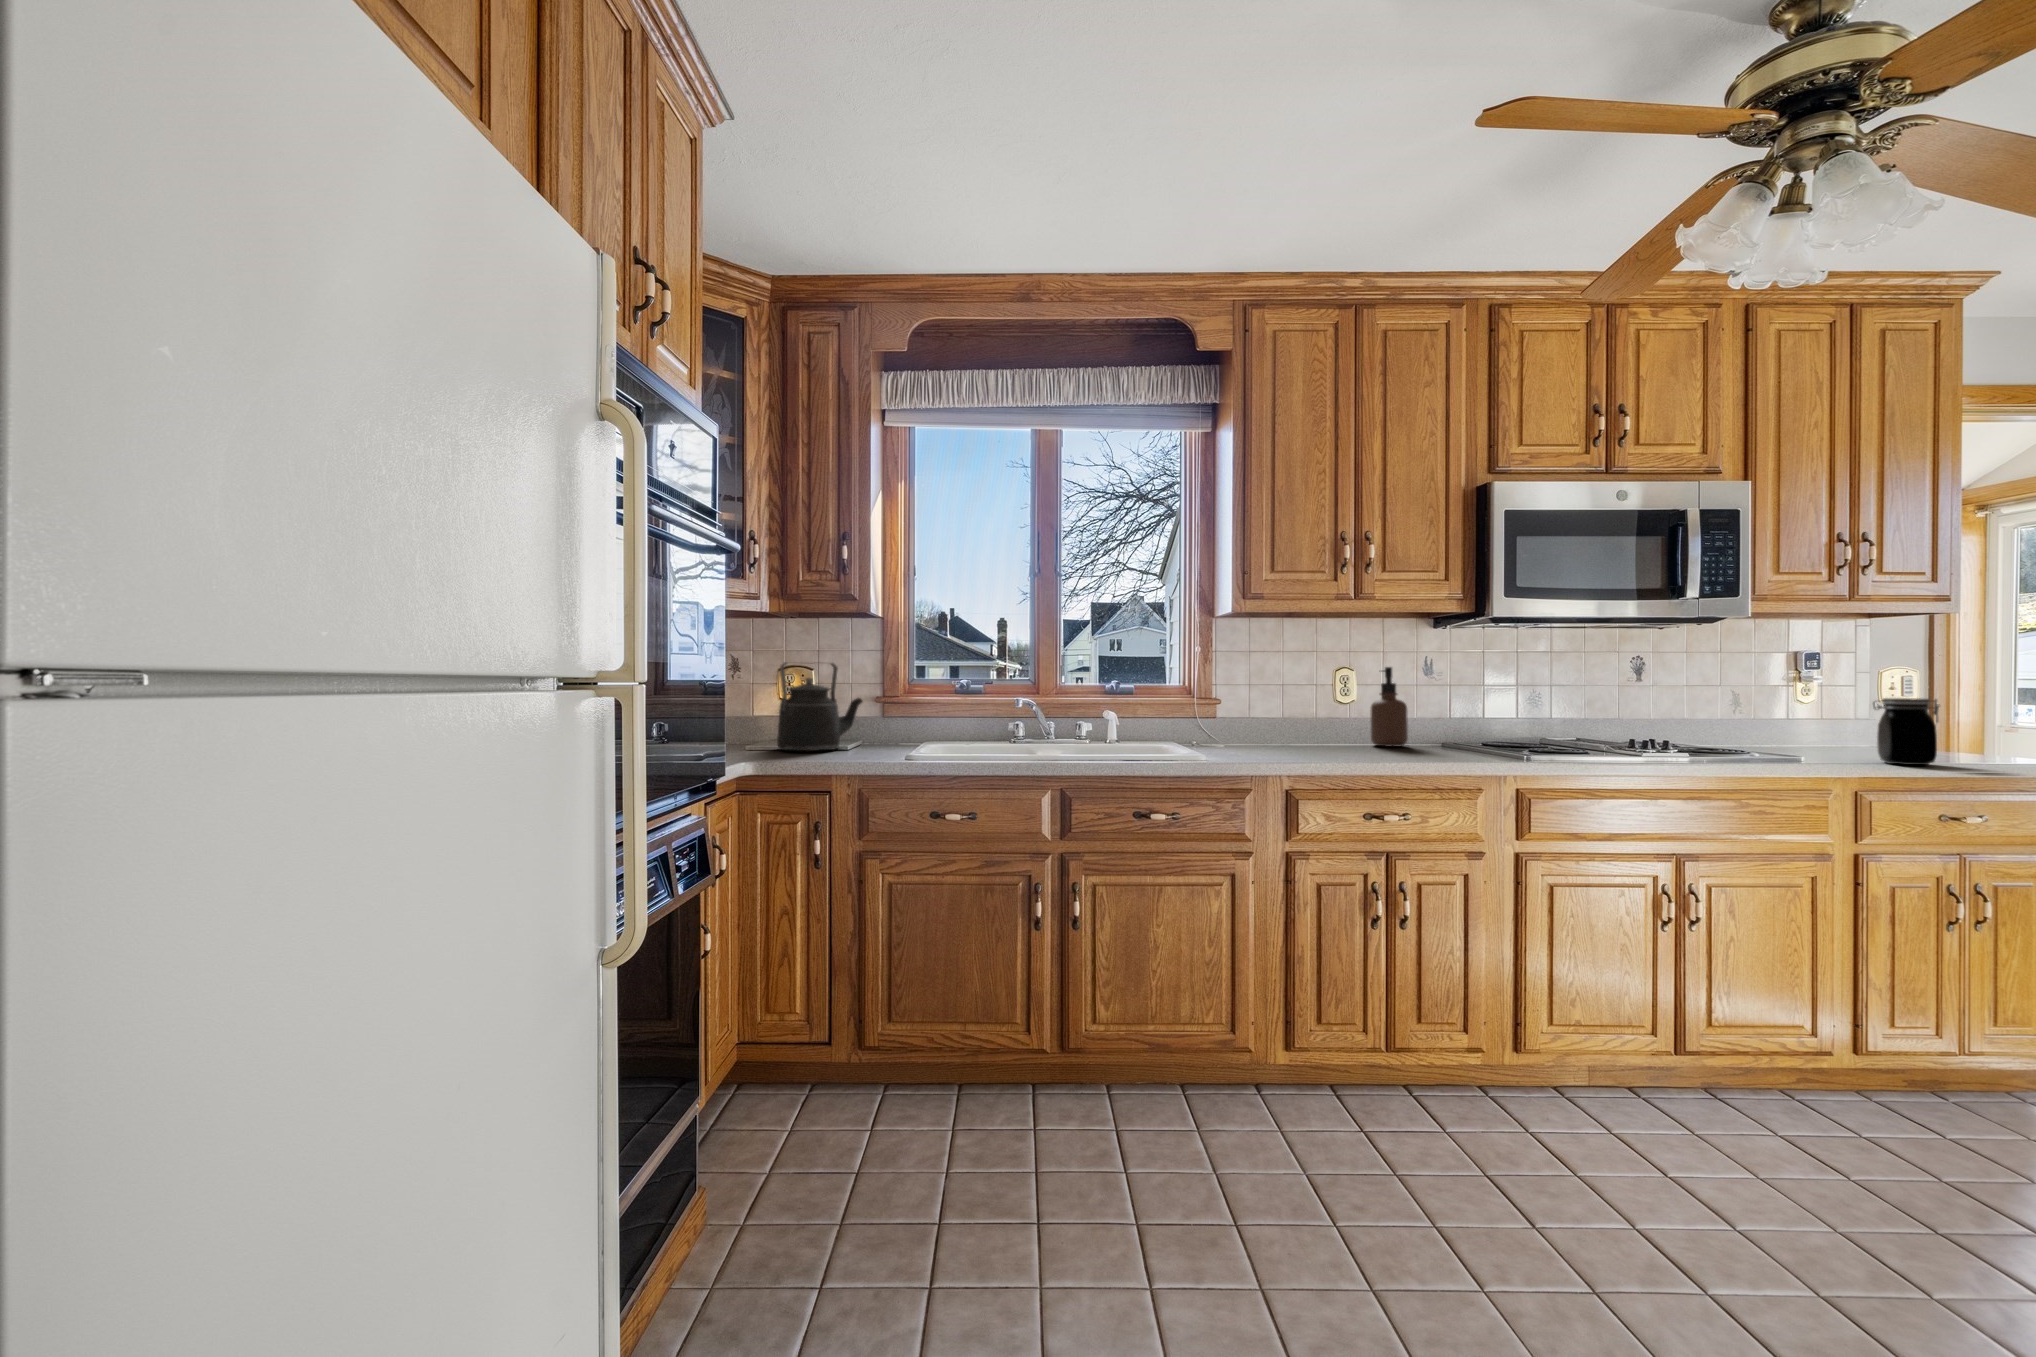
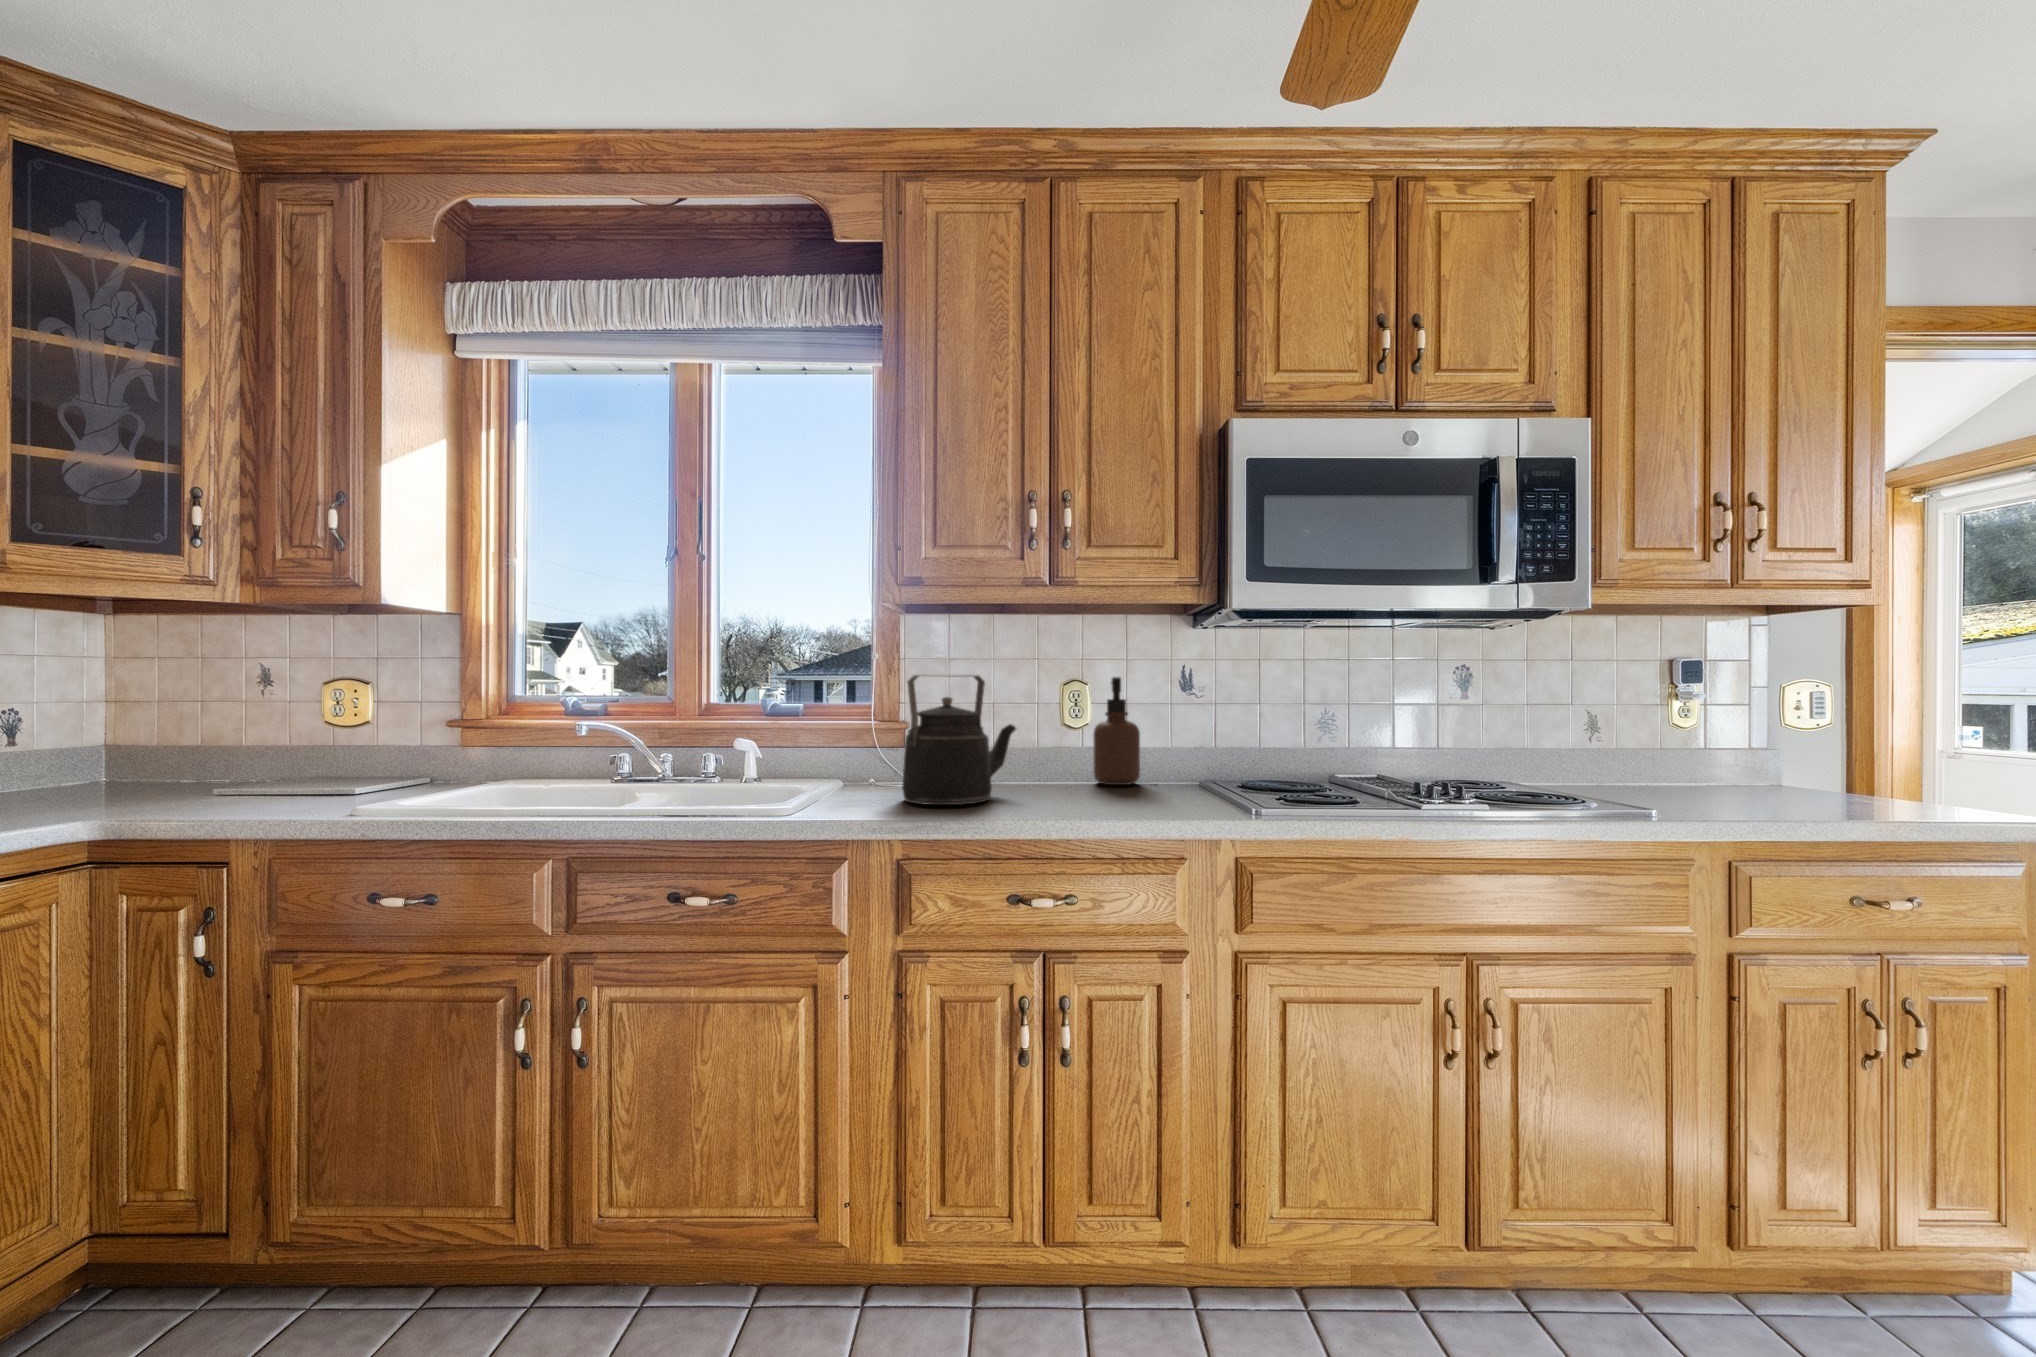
kettle: present [777,662,862,751] -> present [902,675,1016,805]
jar: present [1873,698,1939,765] -> none [1758,725,1854,824]

